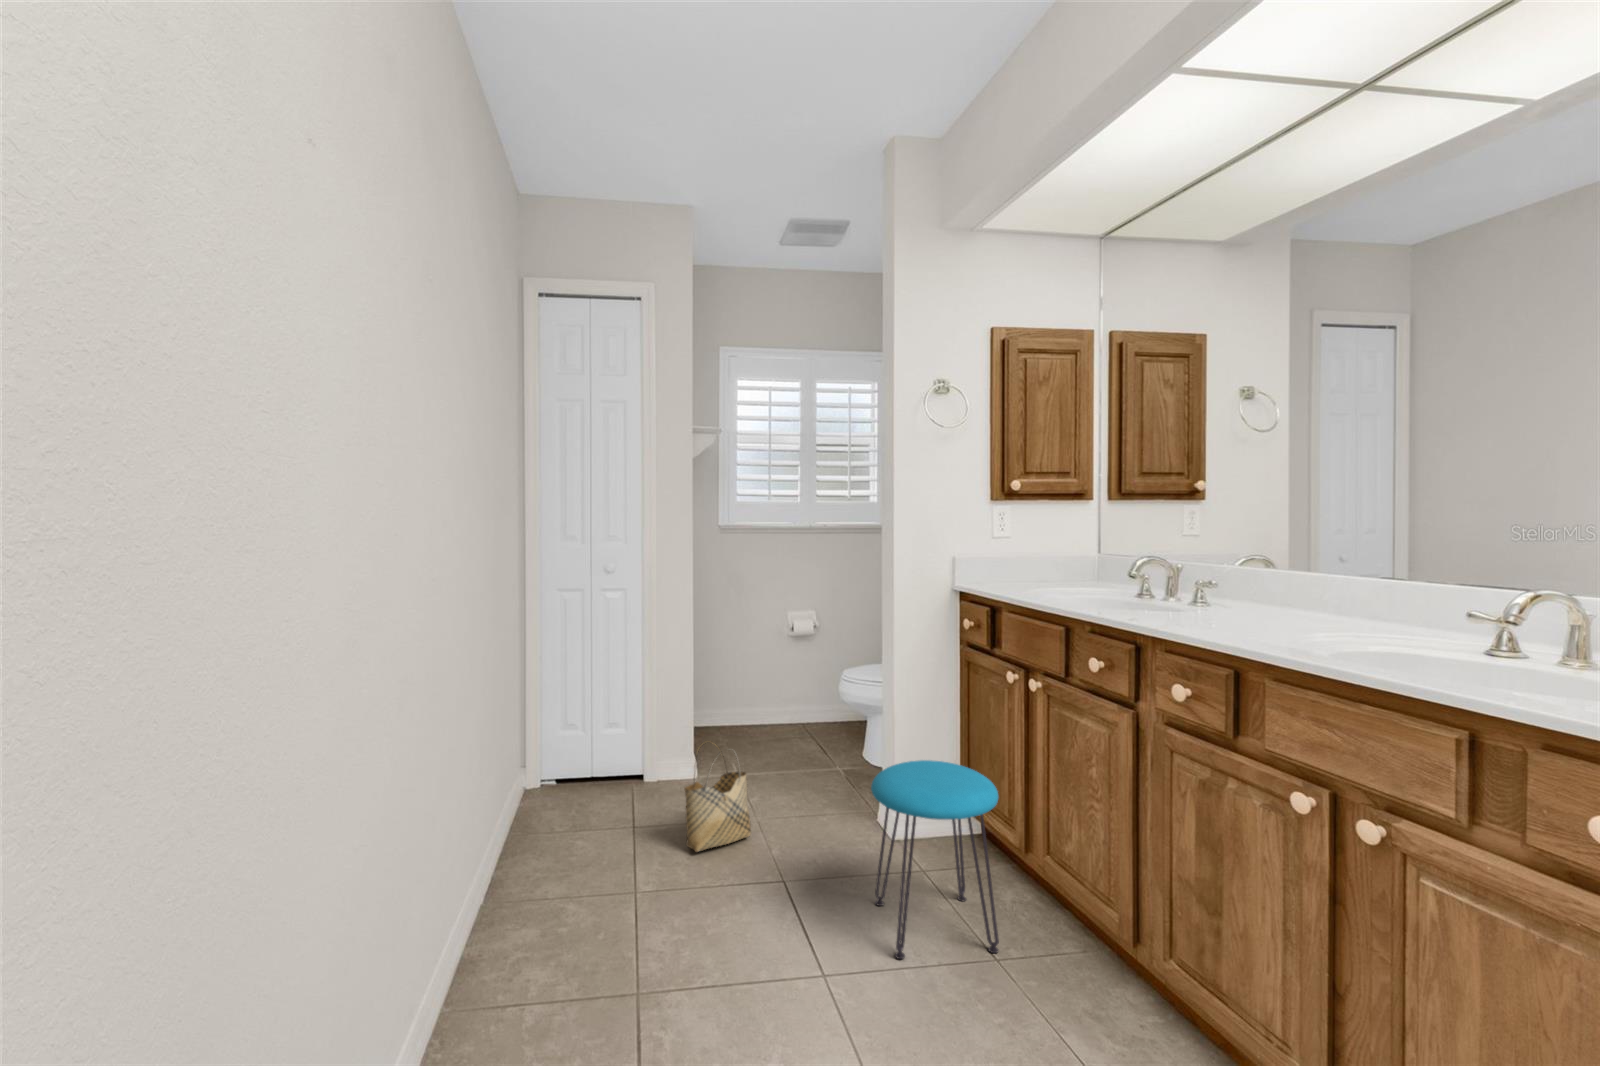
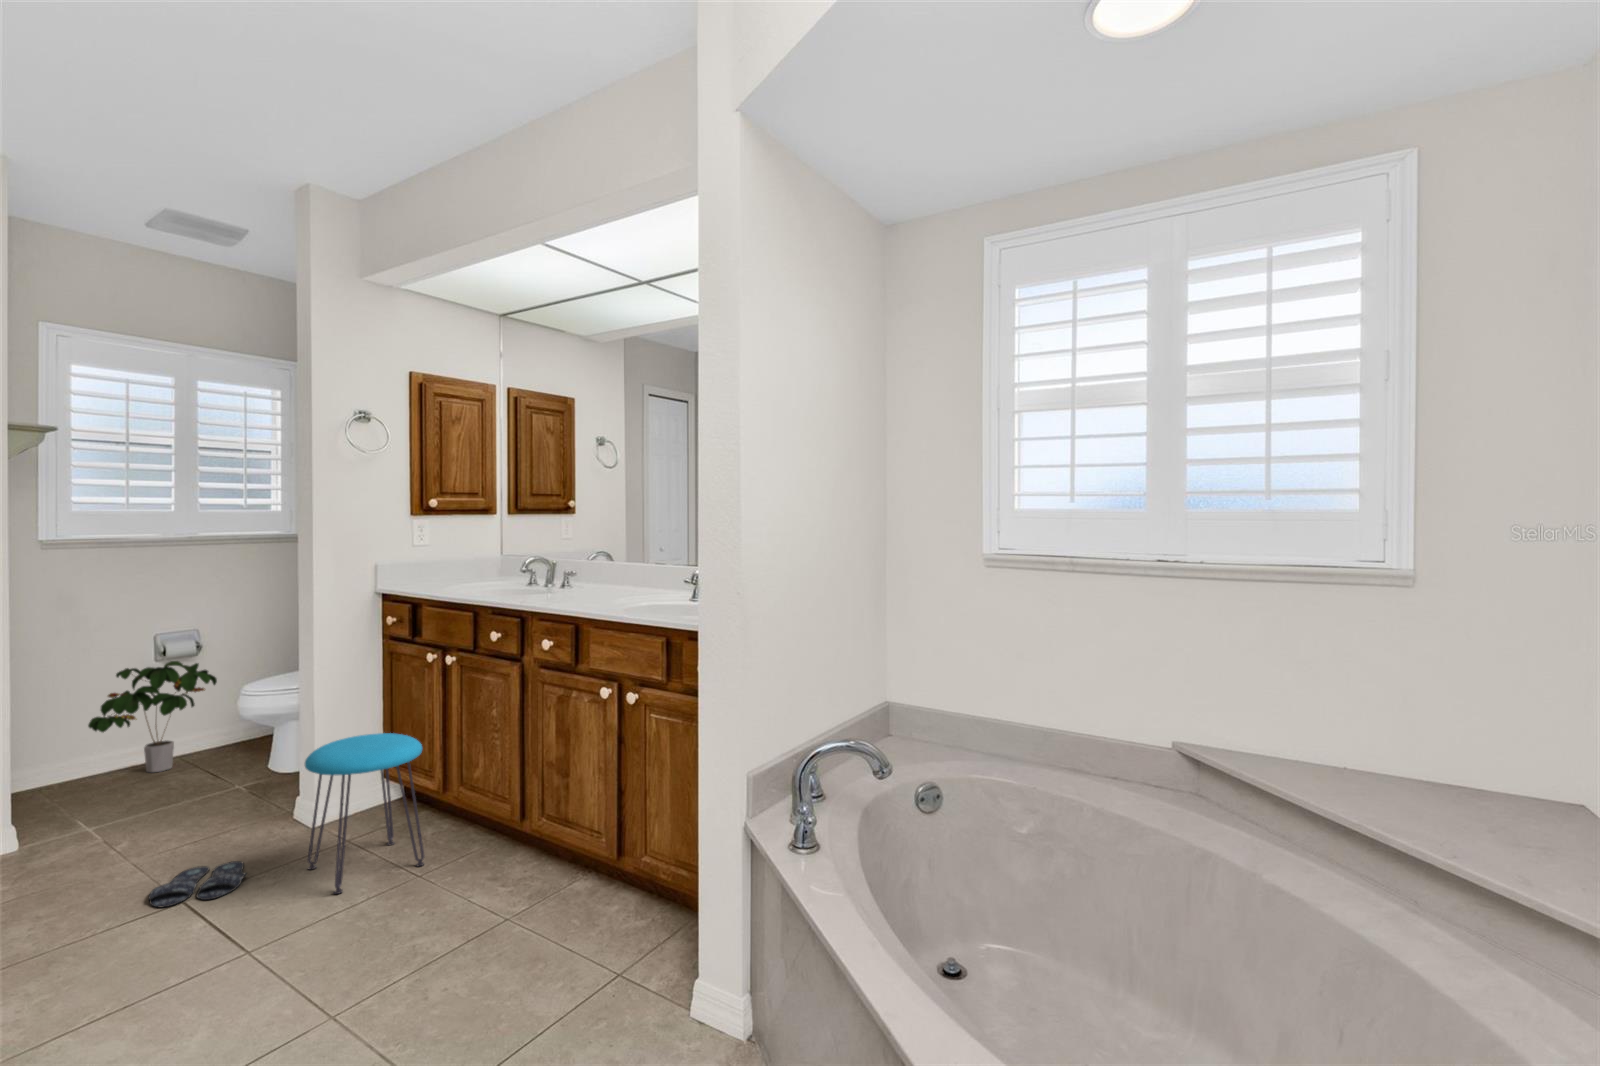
potted plant: none [739,638,827,736] -> present [88,661,217,772]
woven basket: present [684,741,751,852] -> none [53,774,146,891]
slippers: none [740,859,822,910] -> present [149,861,246,907]

